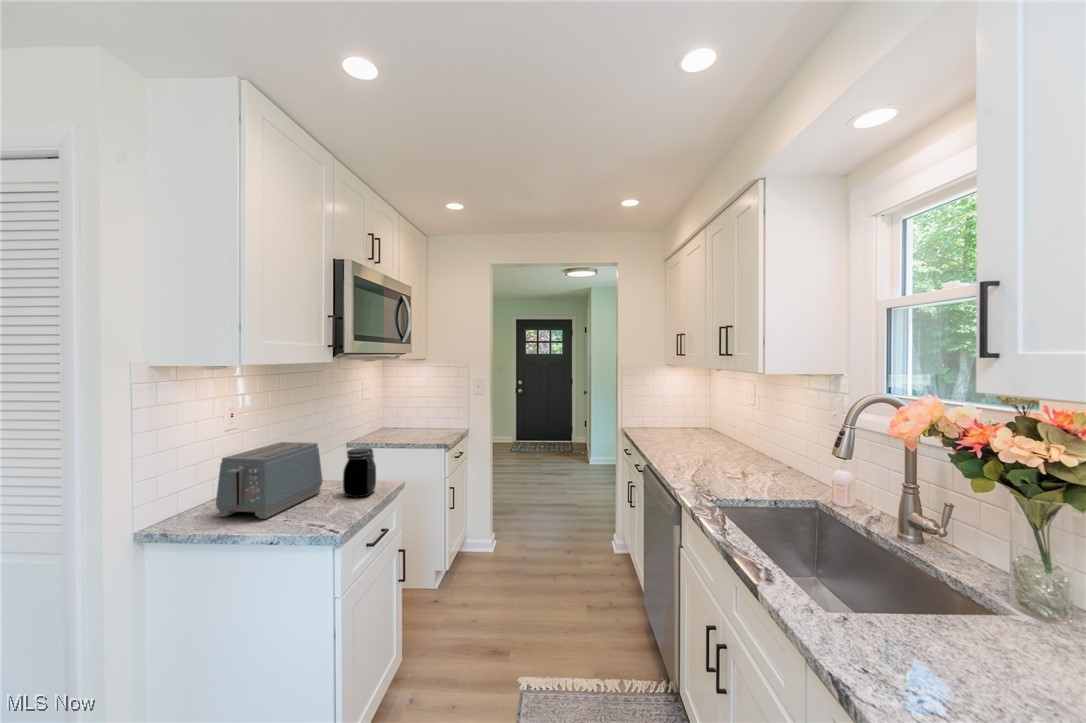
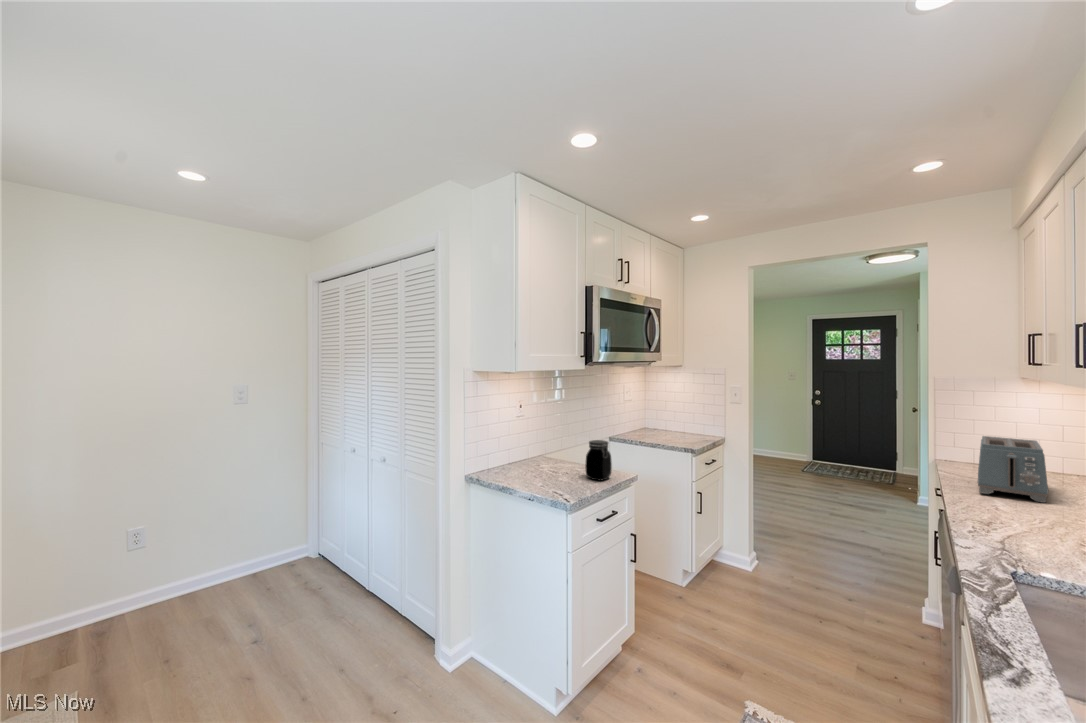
toaster: present [216,442,322,519] -> present [978,436,1048,503]

